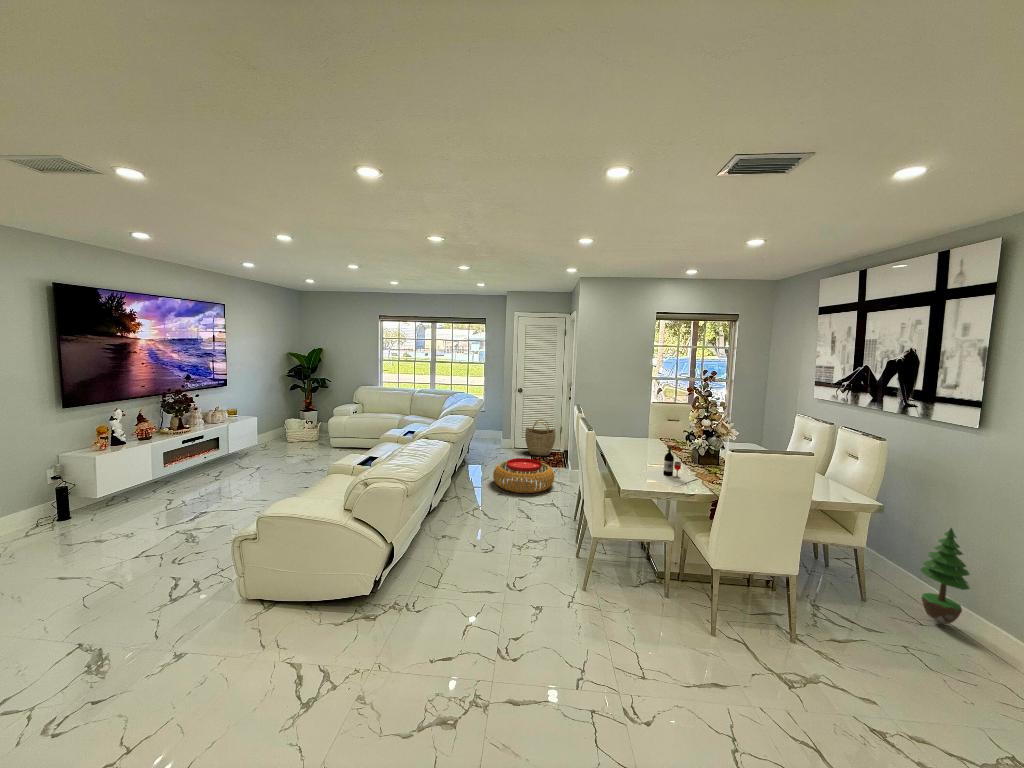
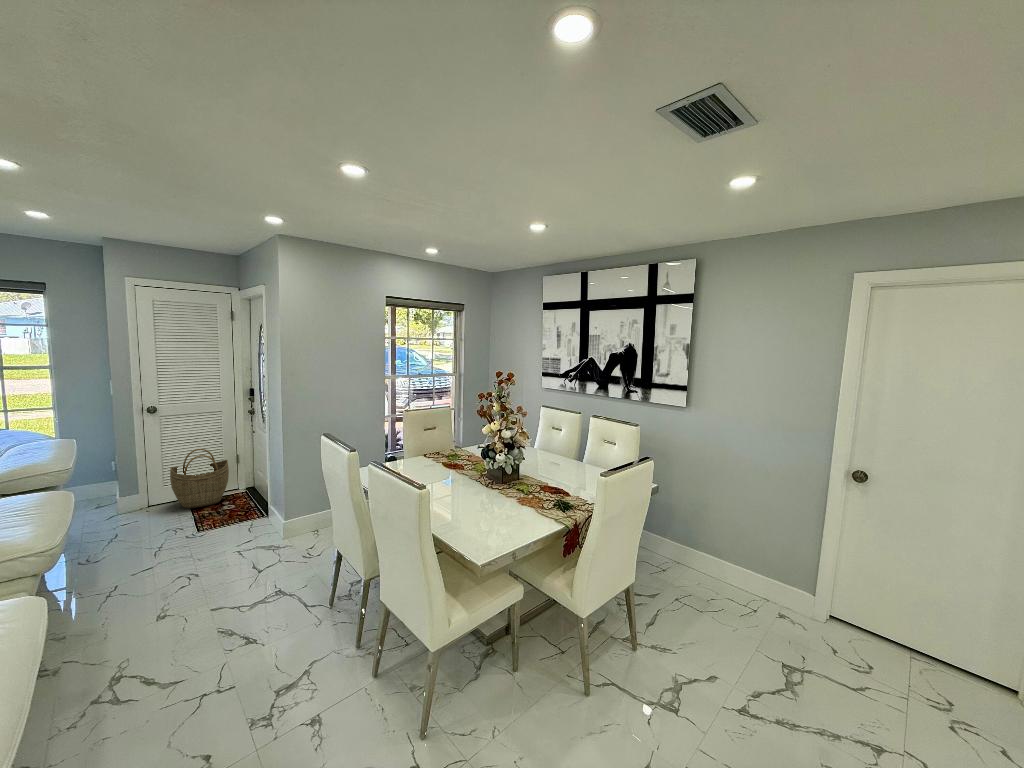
wine bottle: present [637,446,697,487] -> none [466,478,531,534]
pouf: present [493,458,554,493] -> none [131,524,261,599]
potted tree: present [920,528,970,624] -> none [662,489,693,568]

